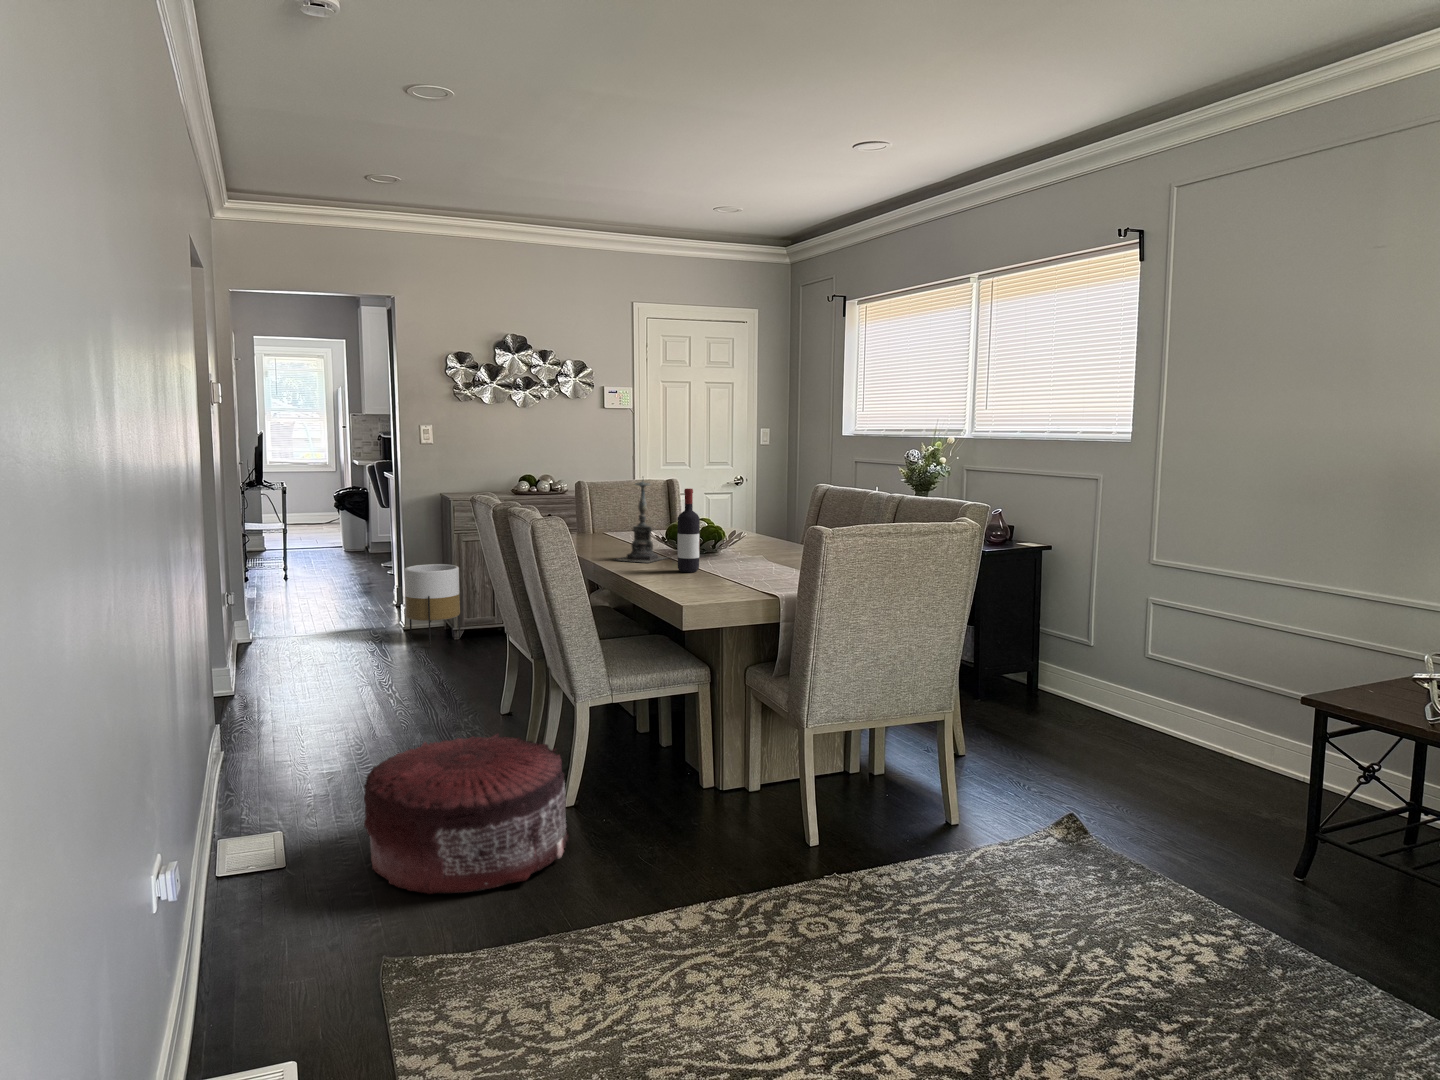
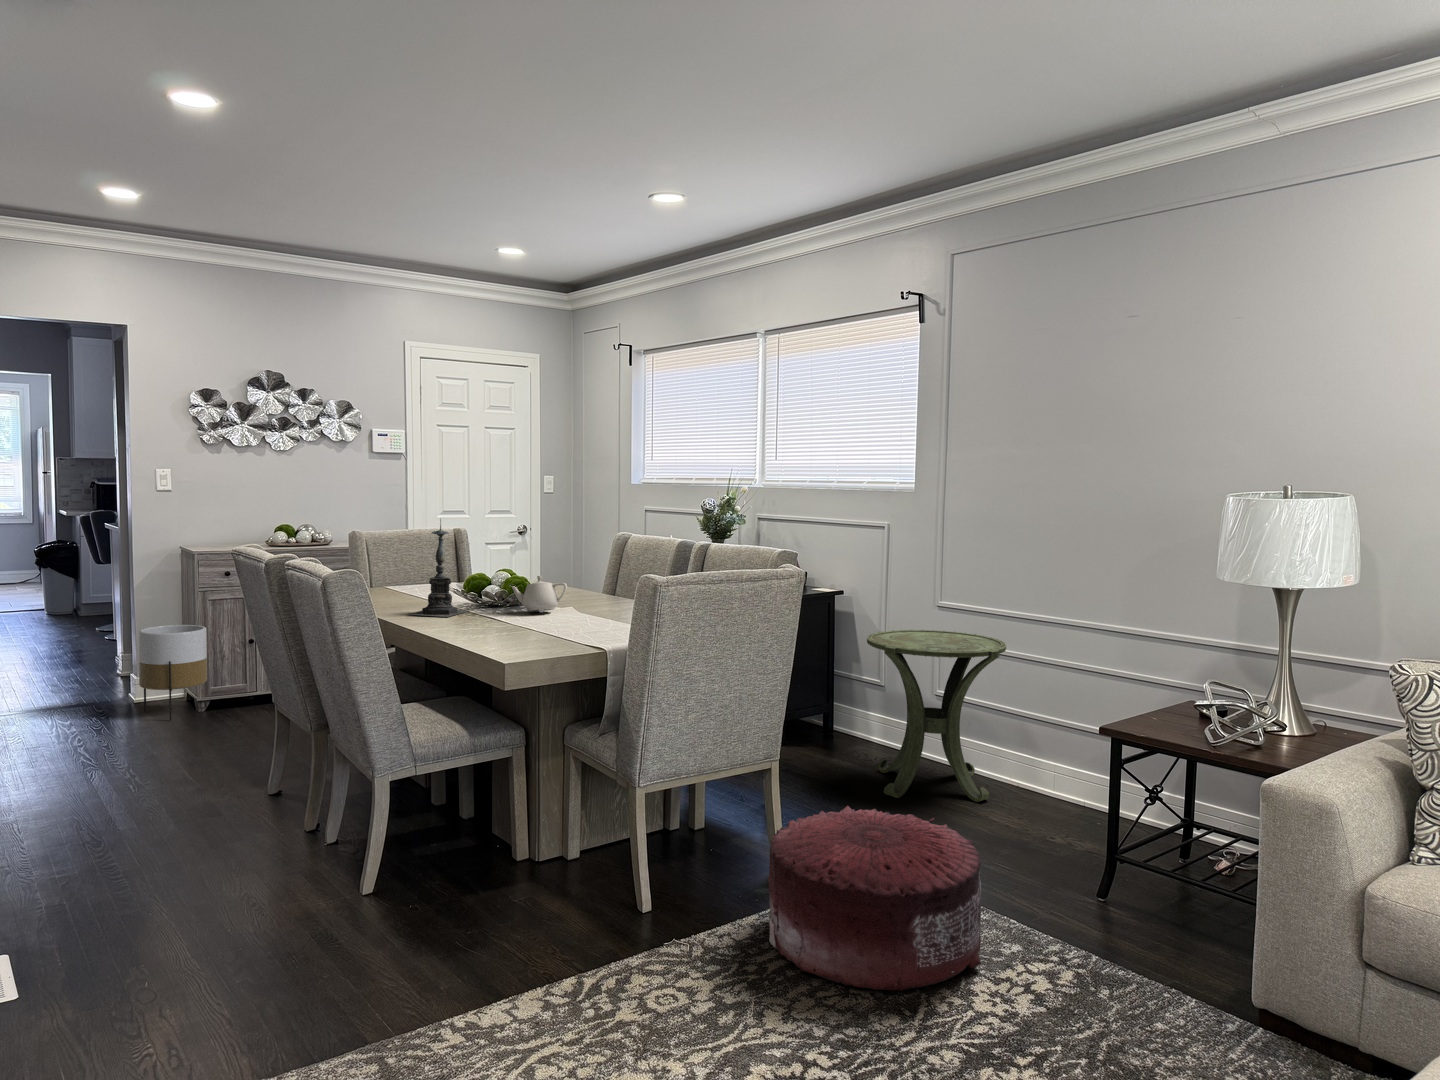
wine bottle: present [678,488,700,572] -> none [484,537,508,626]
teapot: none [705,526,759,561] -> present [510,576,567,613]
side table: none [1067,587,1222,769] -> present [867,630,1006,802]
pouf: present [364,734,569,894] -> present [768,806,981,991]

